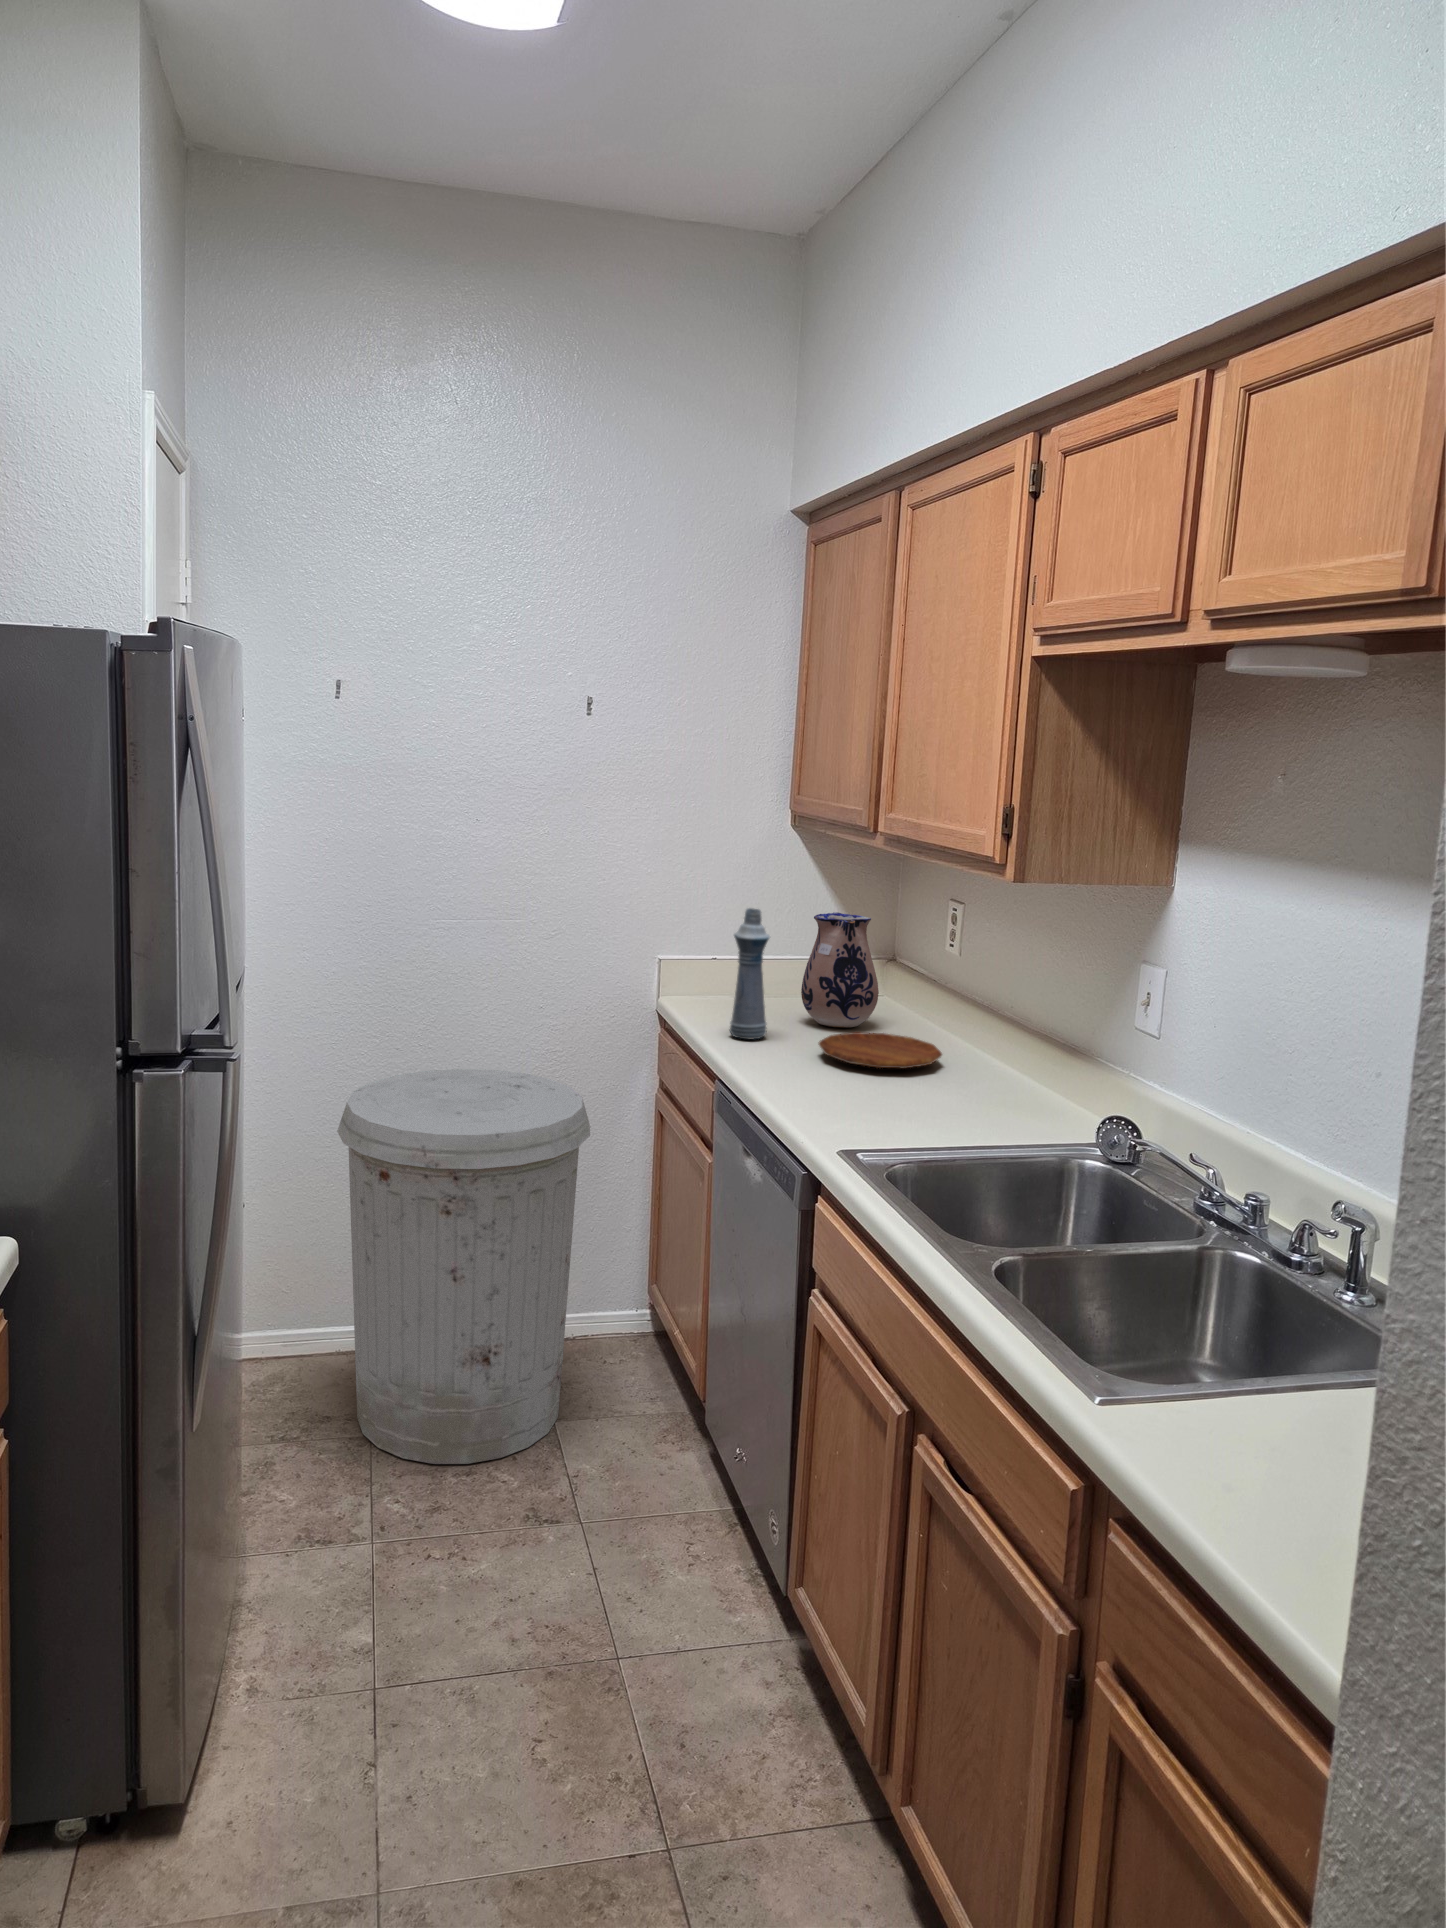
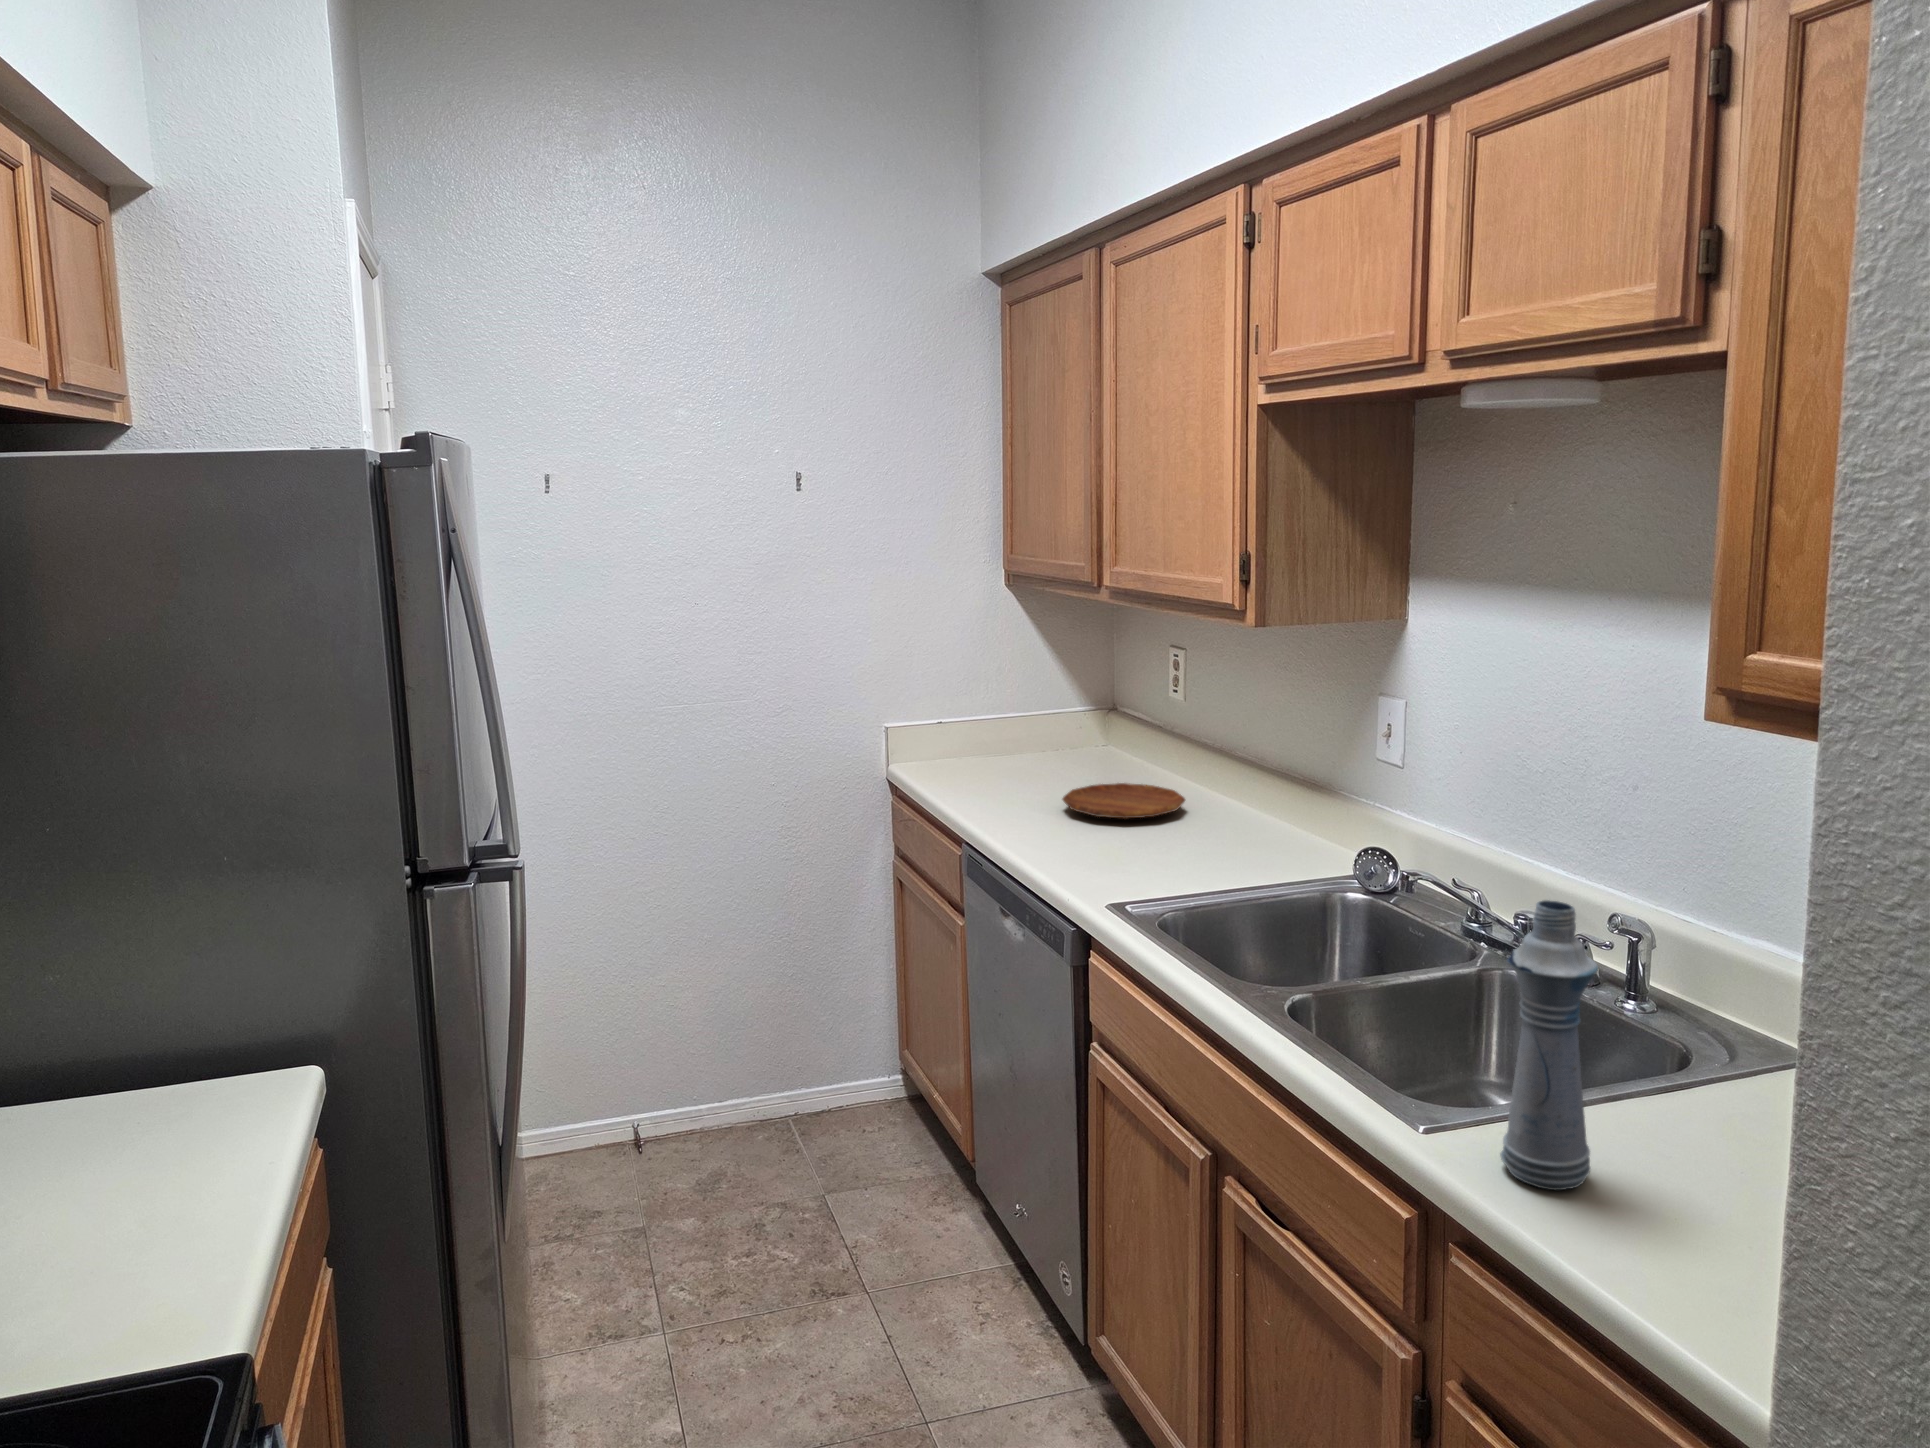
bottle: present [730,908,770,1039] -> present [1500,900,1598,1190]
ceramic pitcher: present [801,912,879,1028] -> none [1035,666,1111,780]
trash can: present [337,1069,590,1464] -> none [585,852,839,1250]

